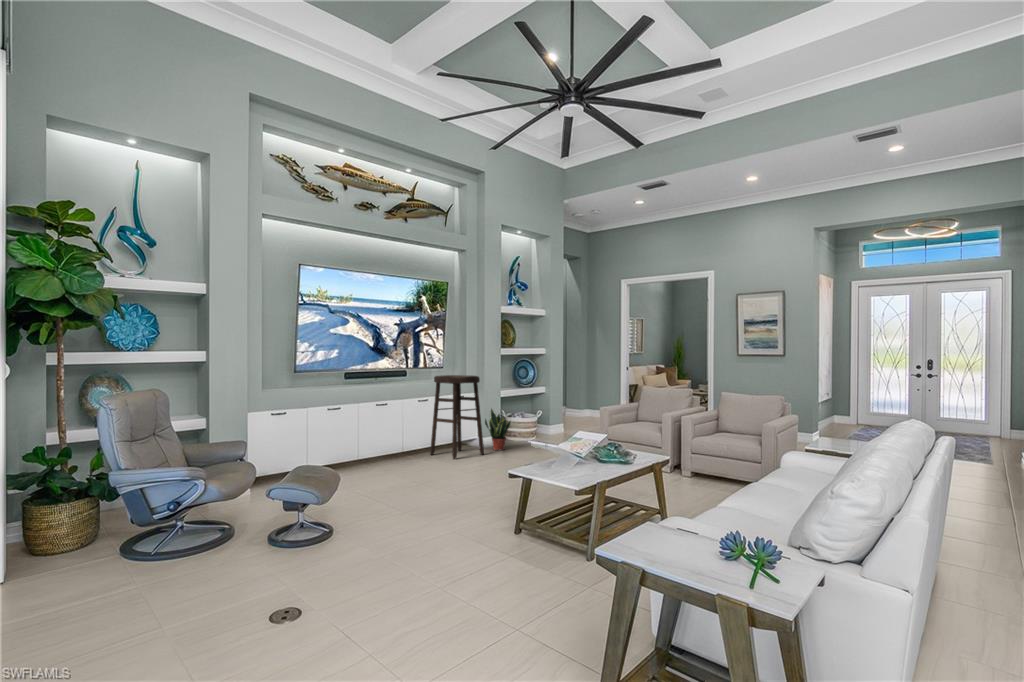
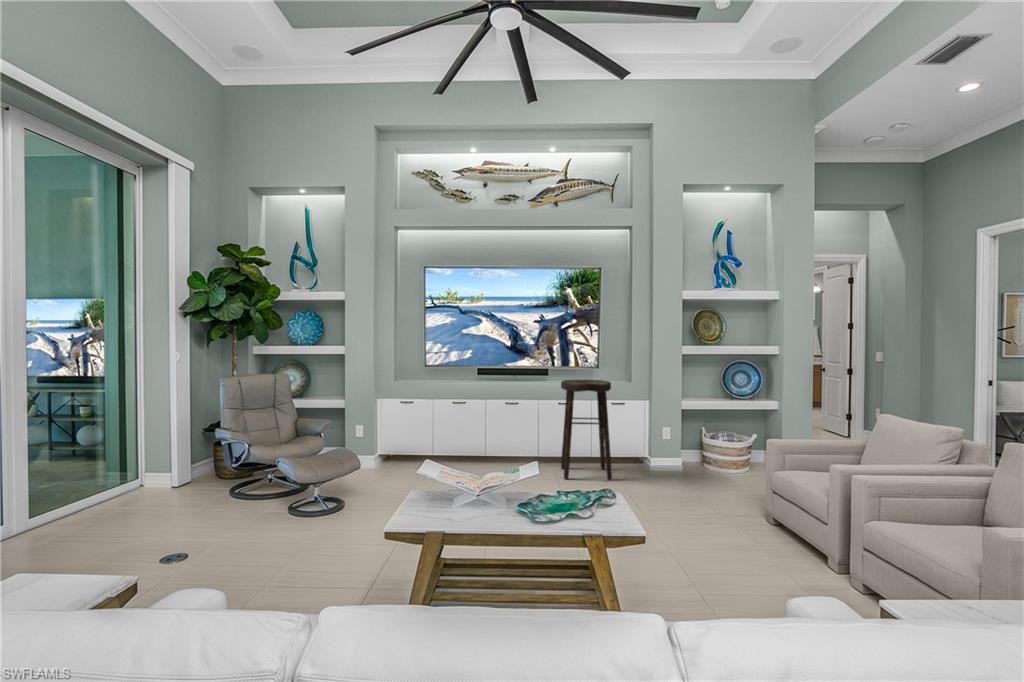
potted plant: present [485,409,511,450] -> none [632,423,668,478]

